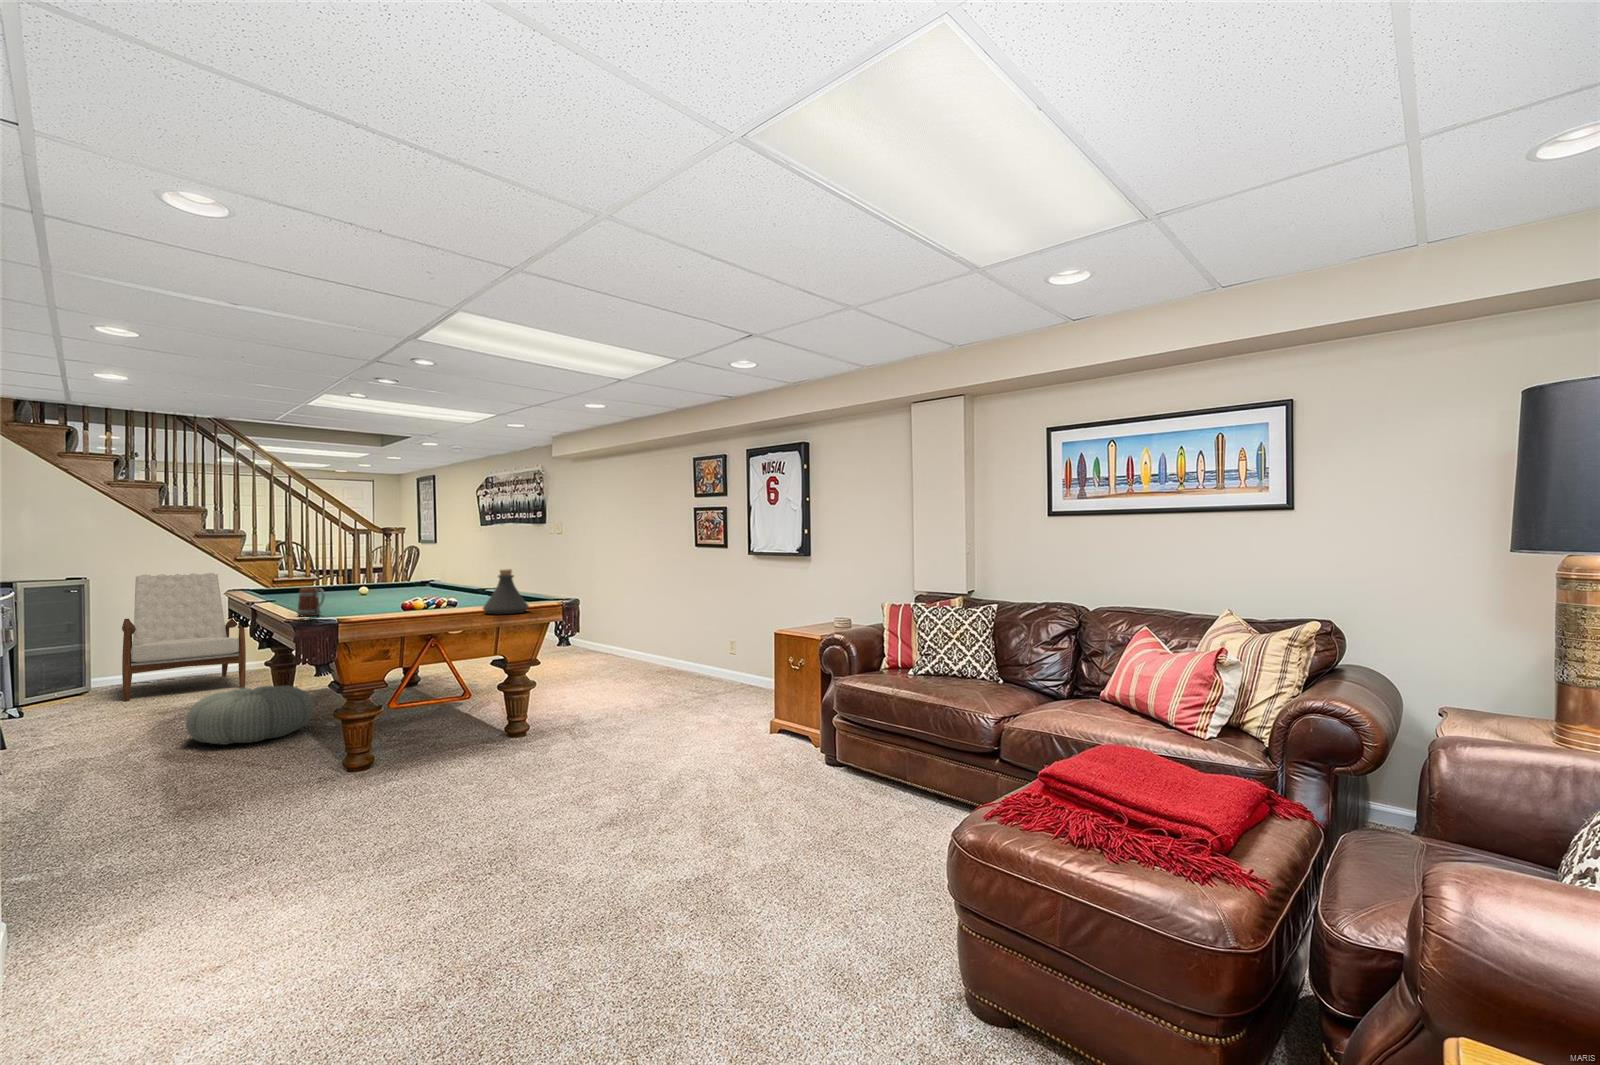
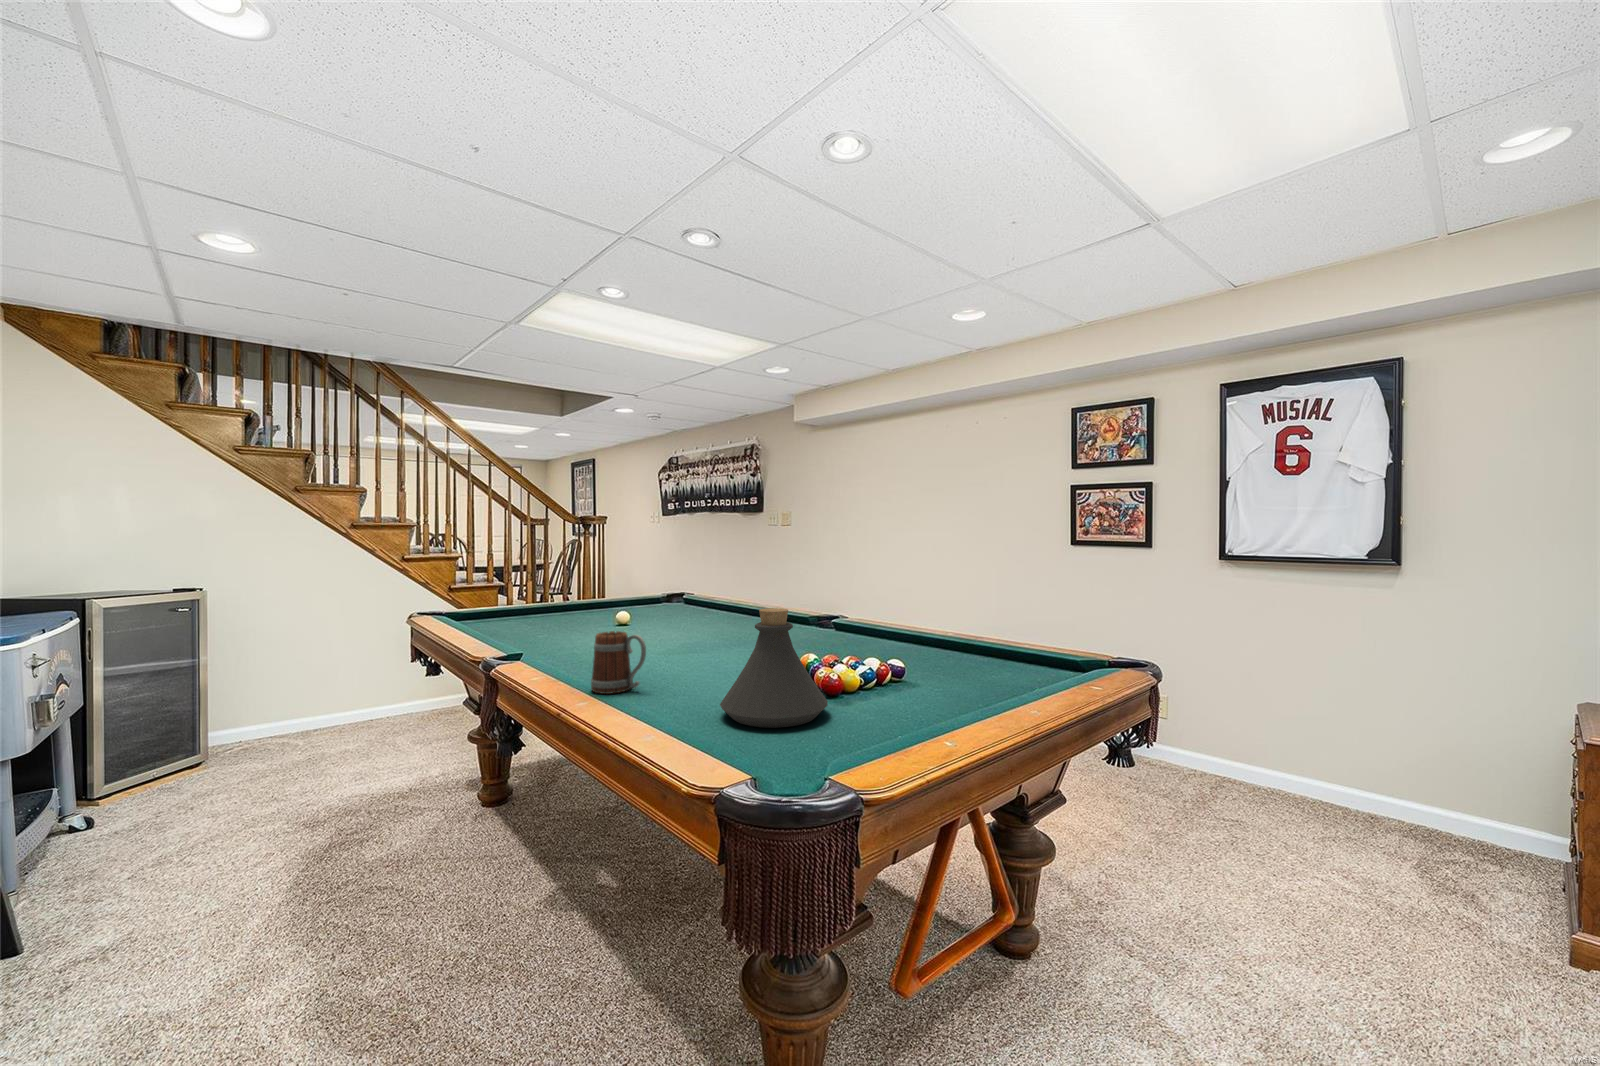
bottle: present [483,569,529,614] -> present [720,608,828,728]
armchair: present [122,573,246,702] -> none [253,578,425,781]
pouf: present [186,686,313,745] -> none [371,800,590,960]

